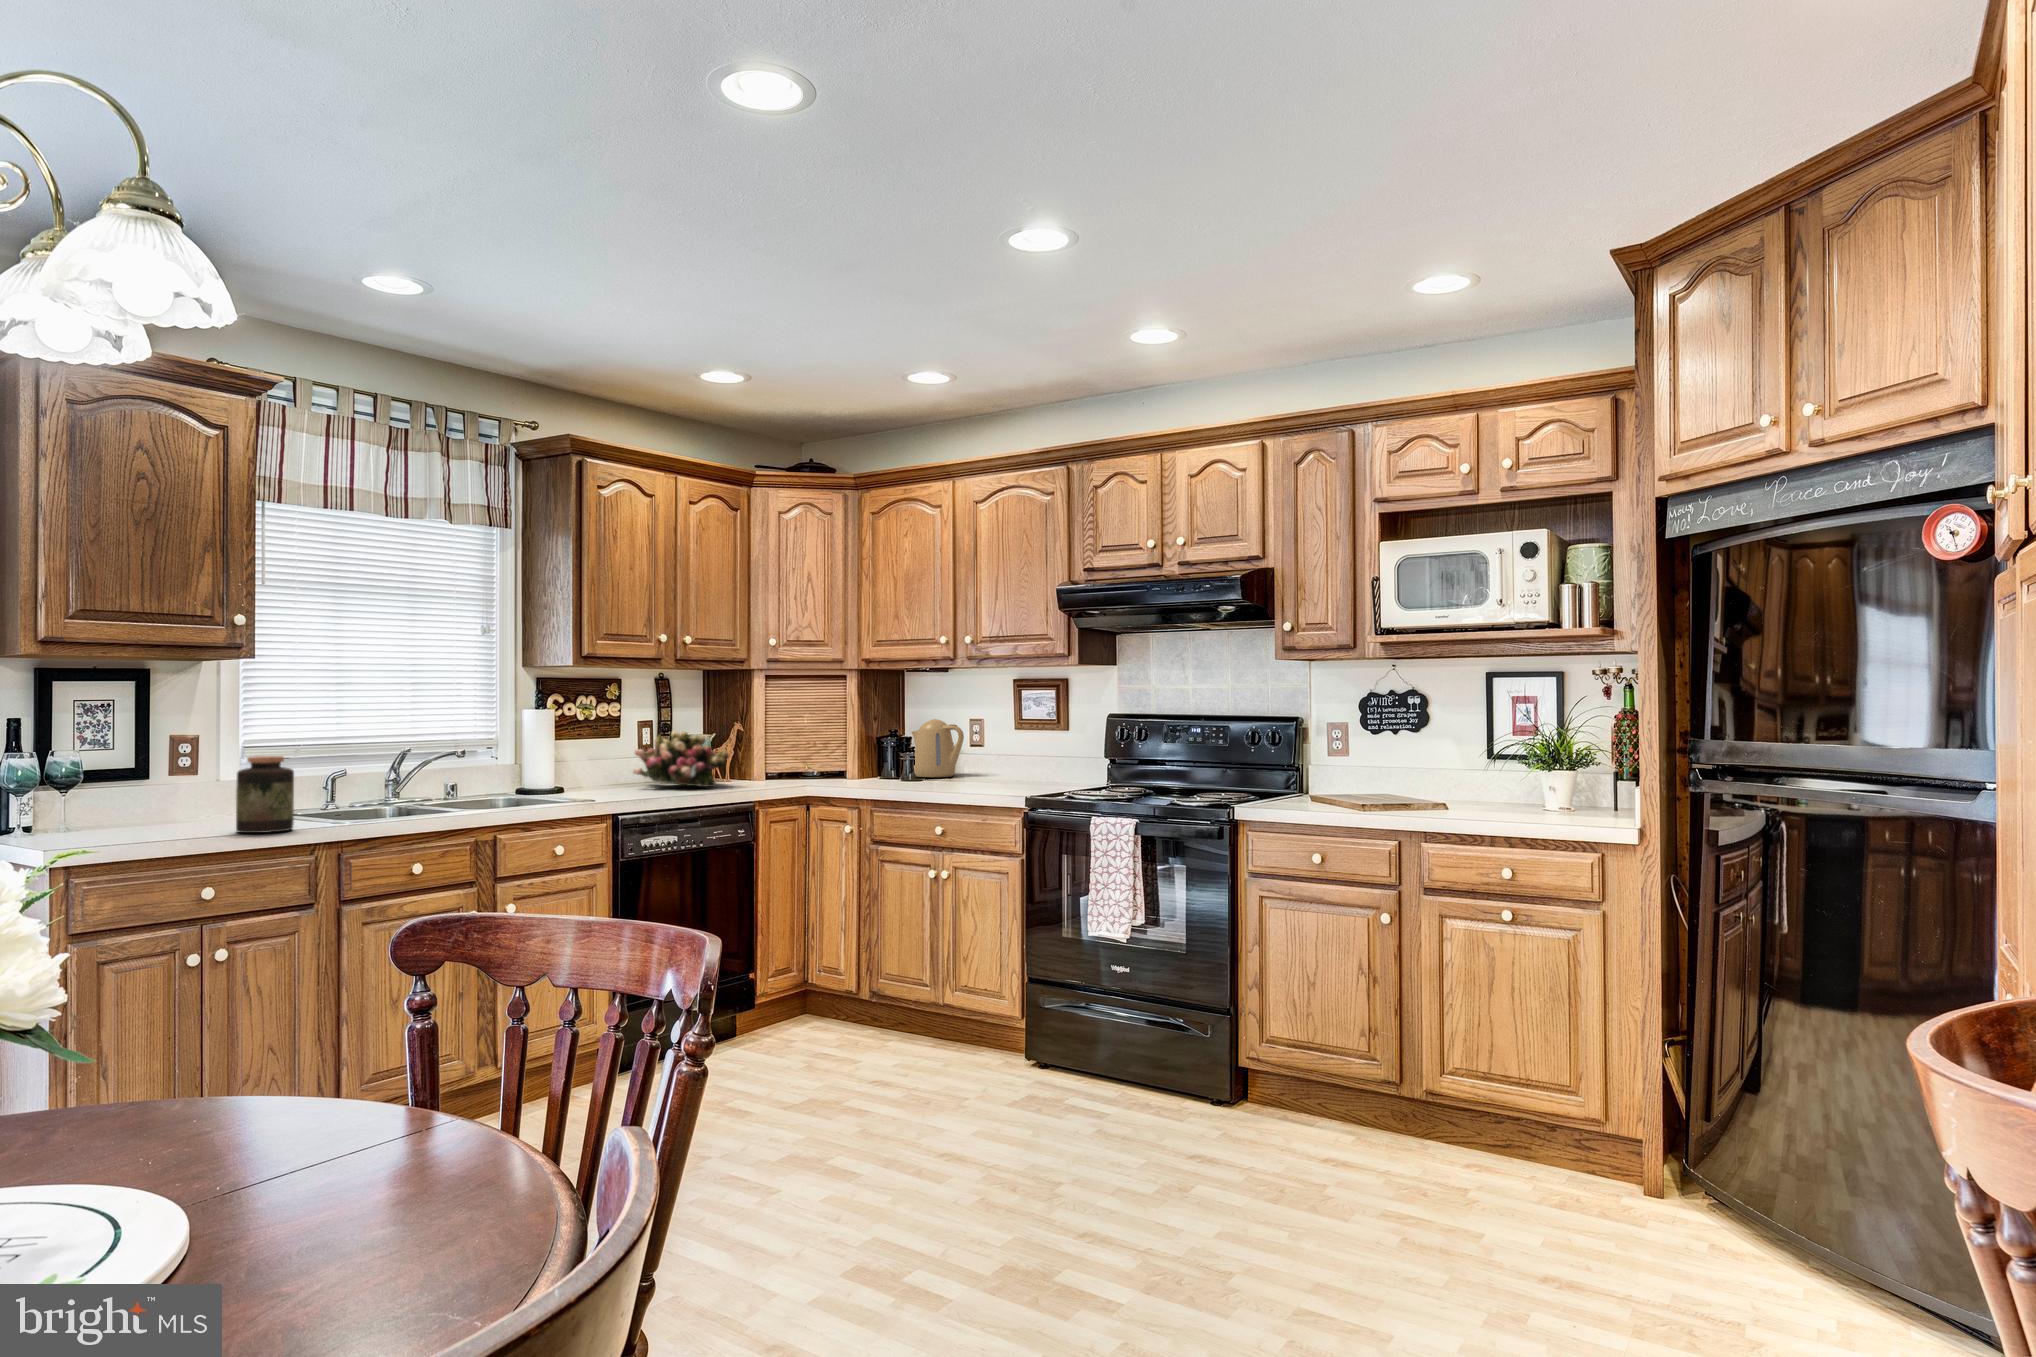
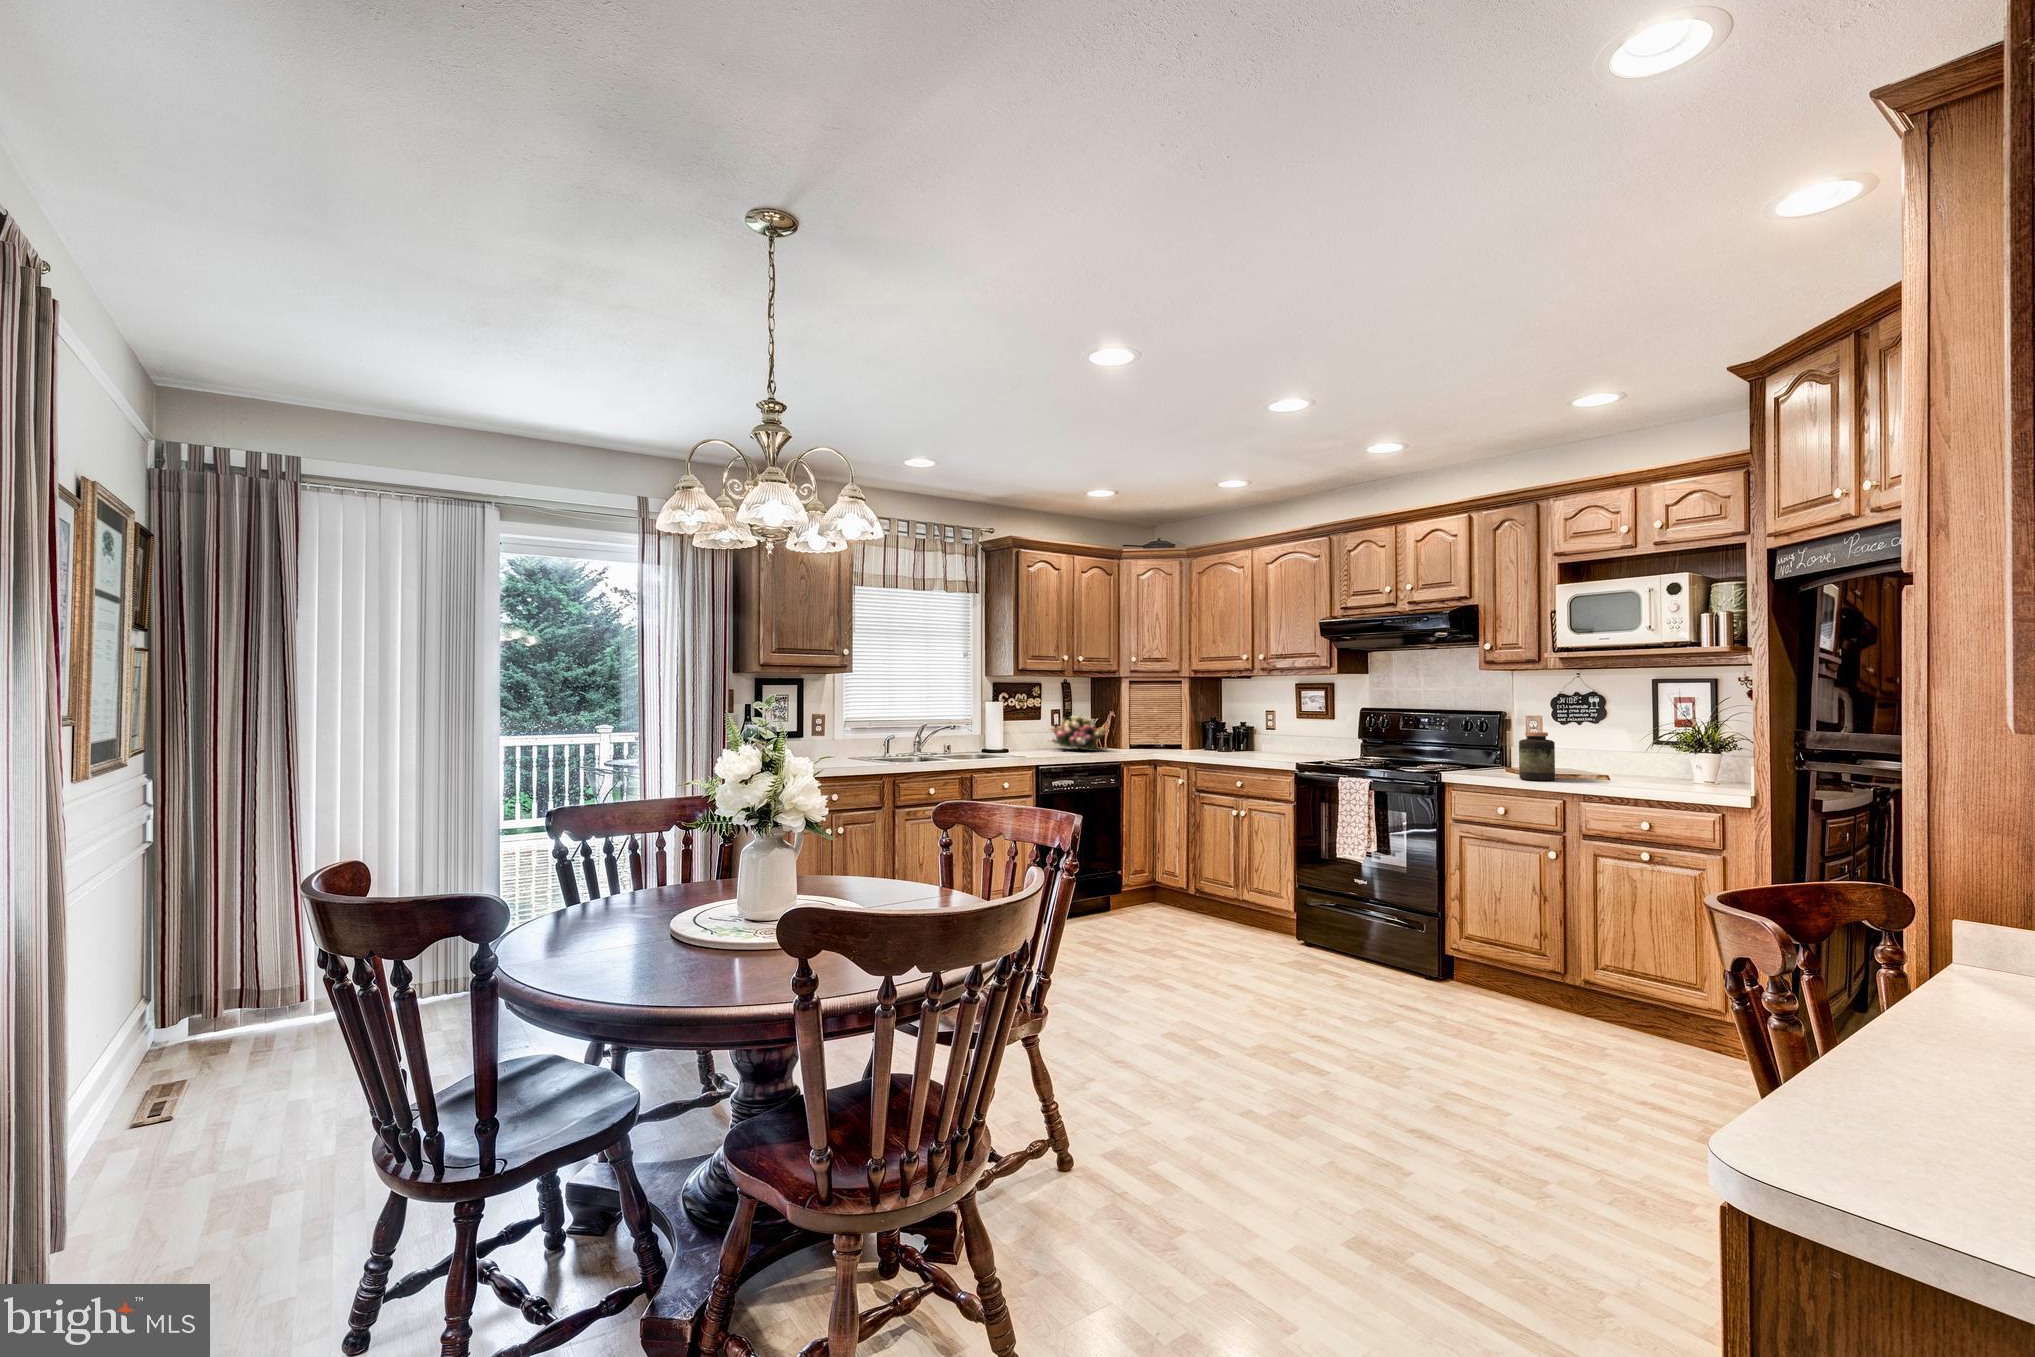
kettle: present [912,719,964,777] -> none [1224,710,1260,748]
jar: present [236,756,294,833] -> present [1519,732,1555,780]

